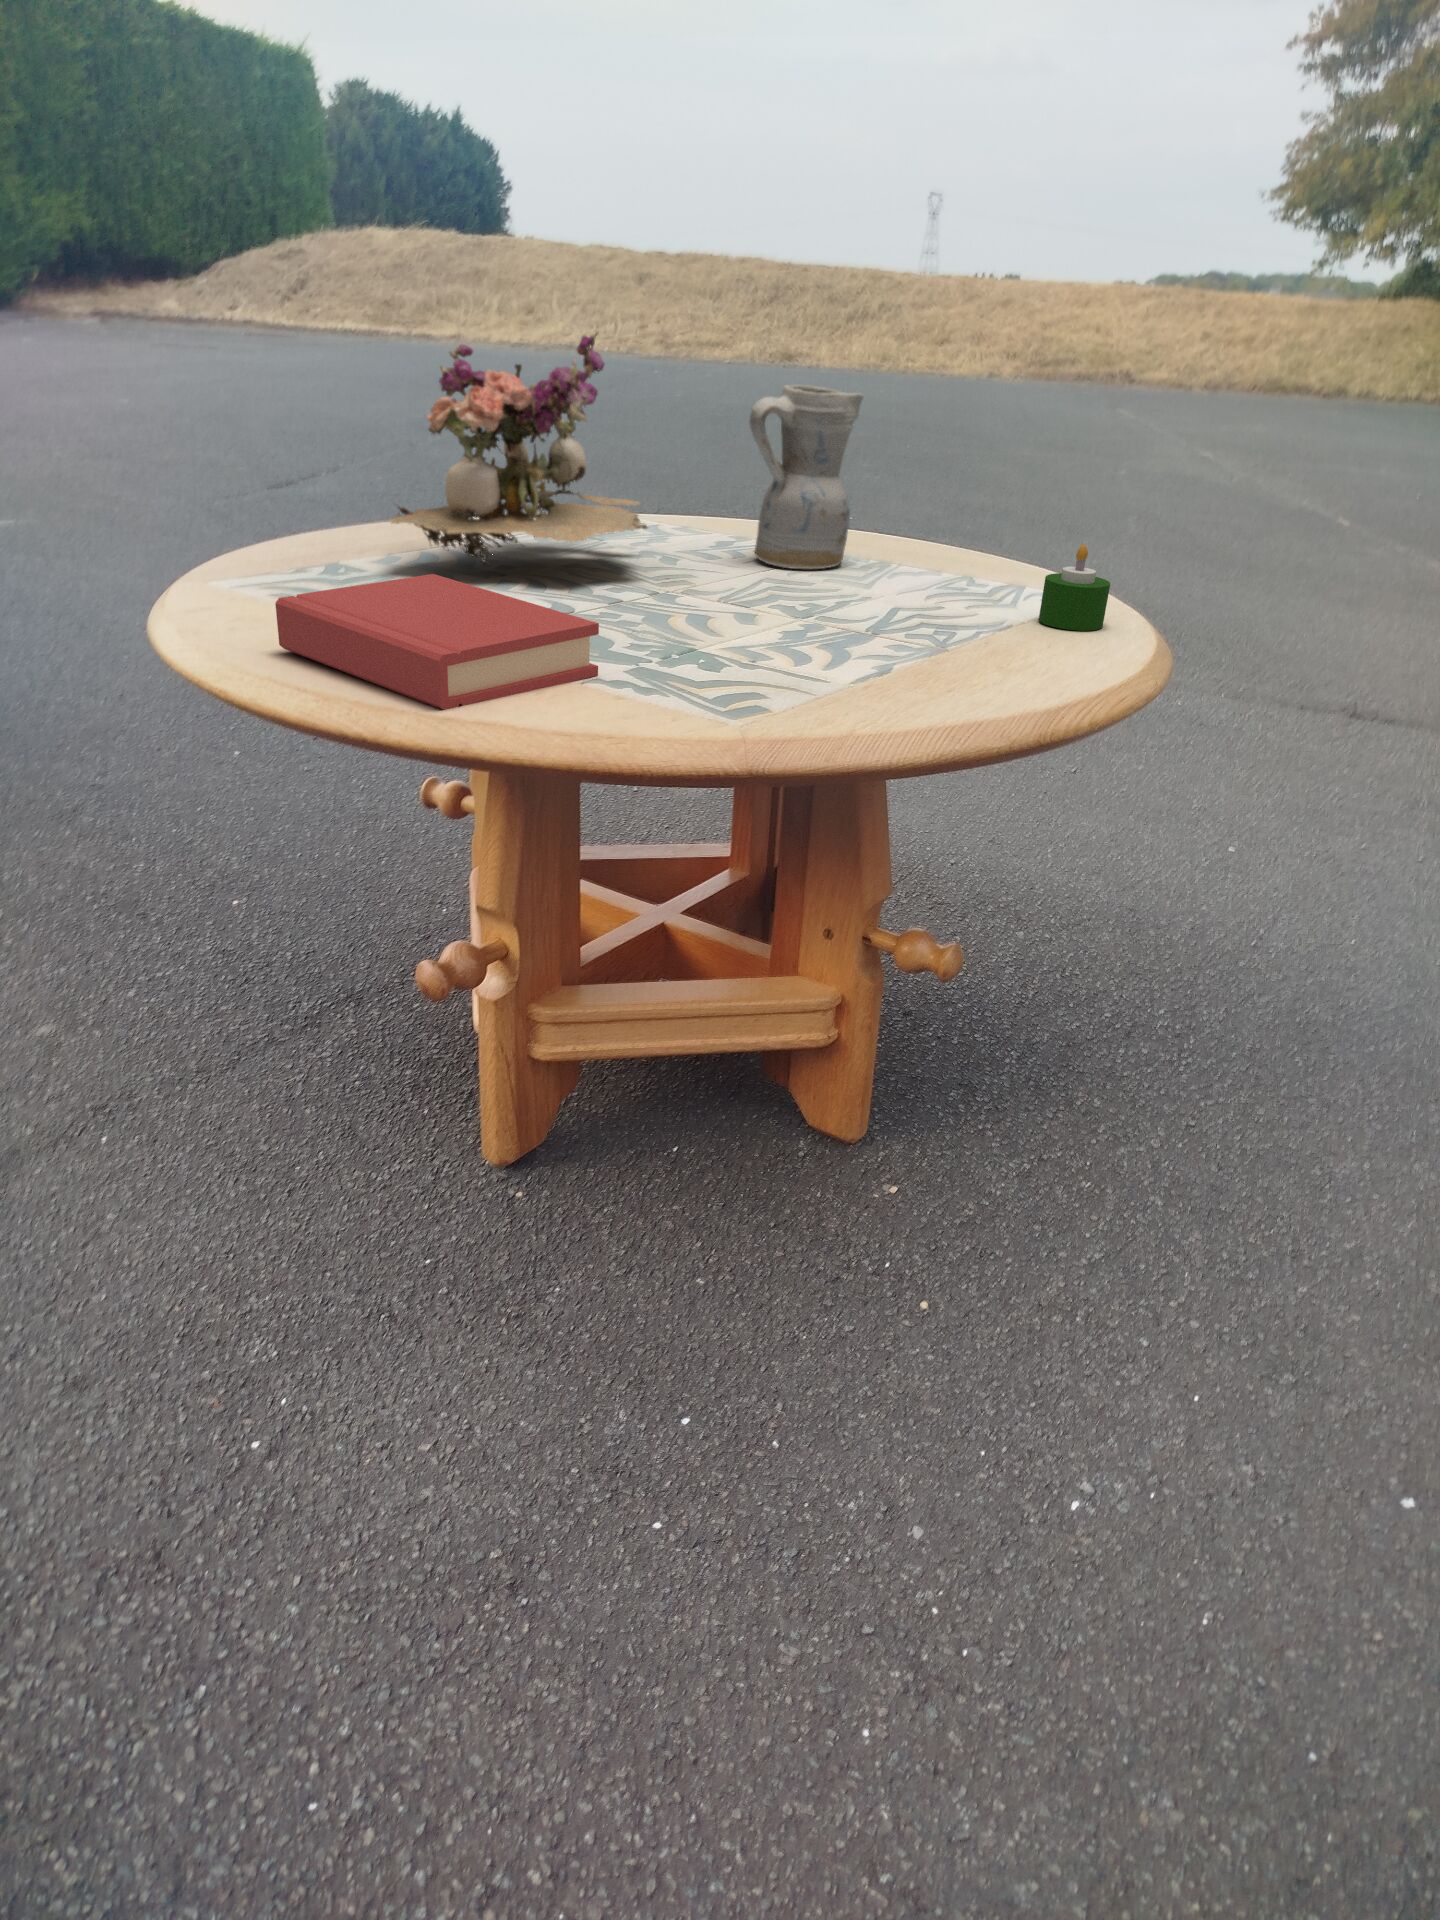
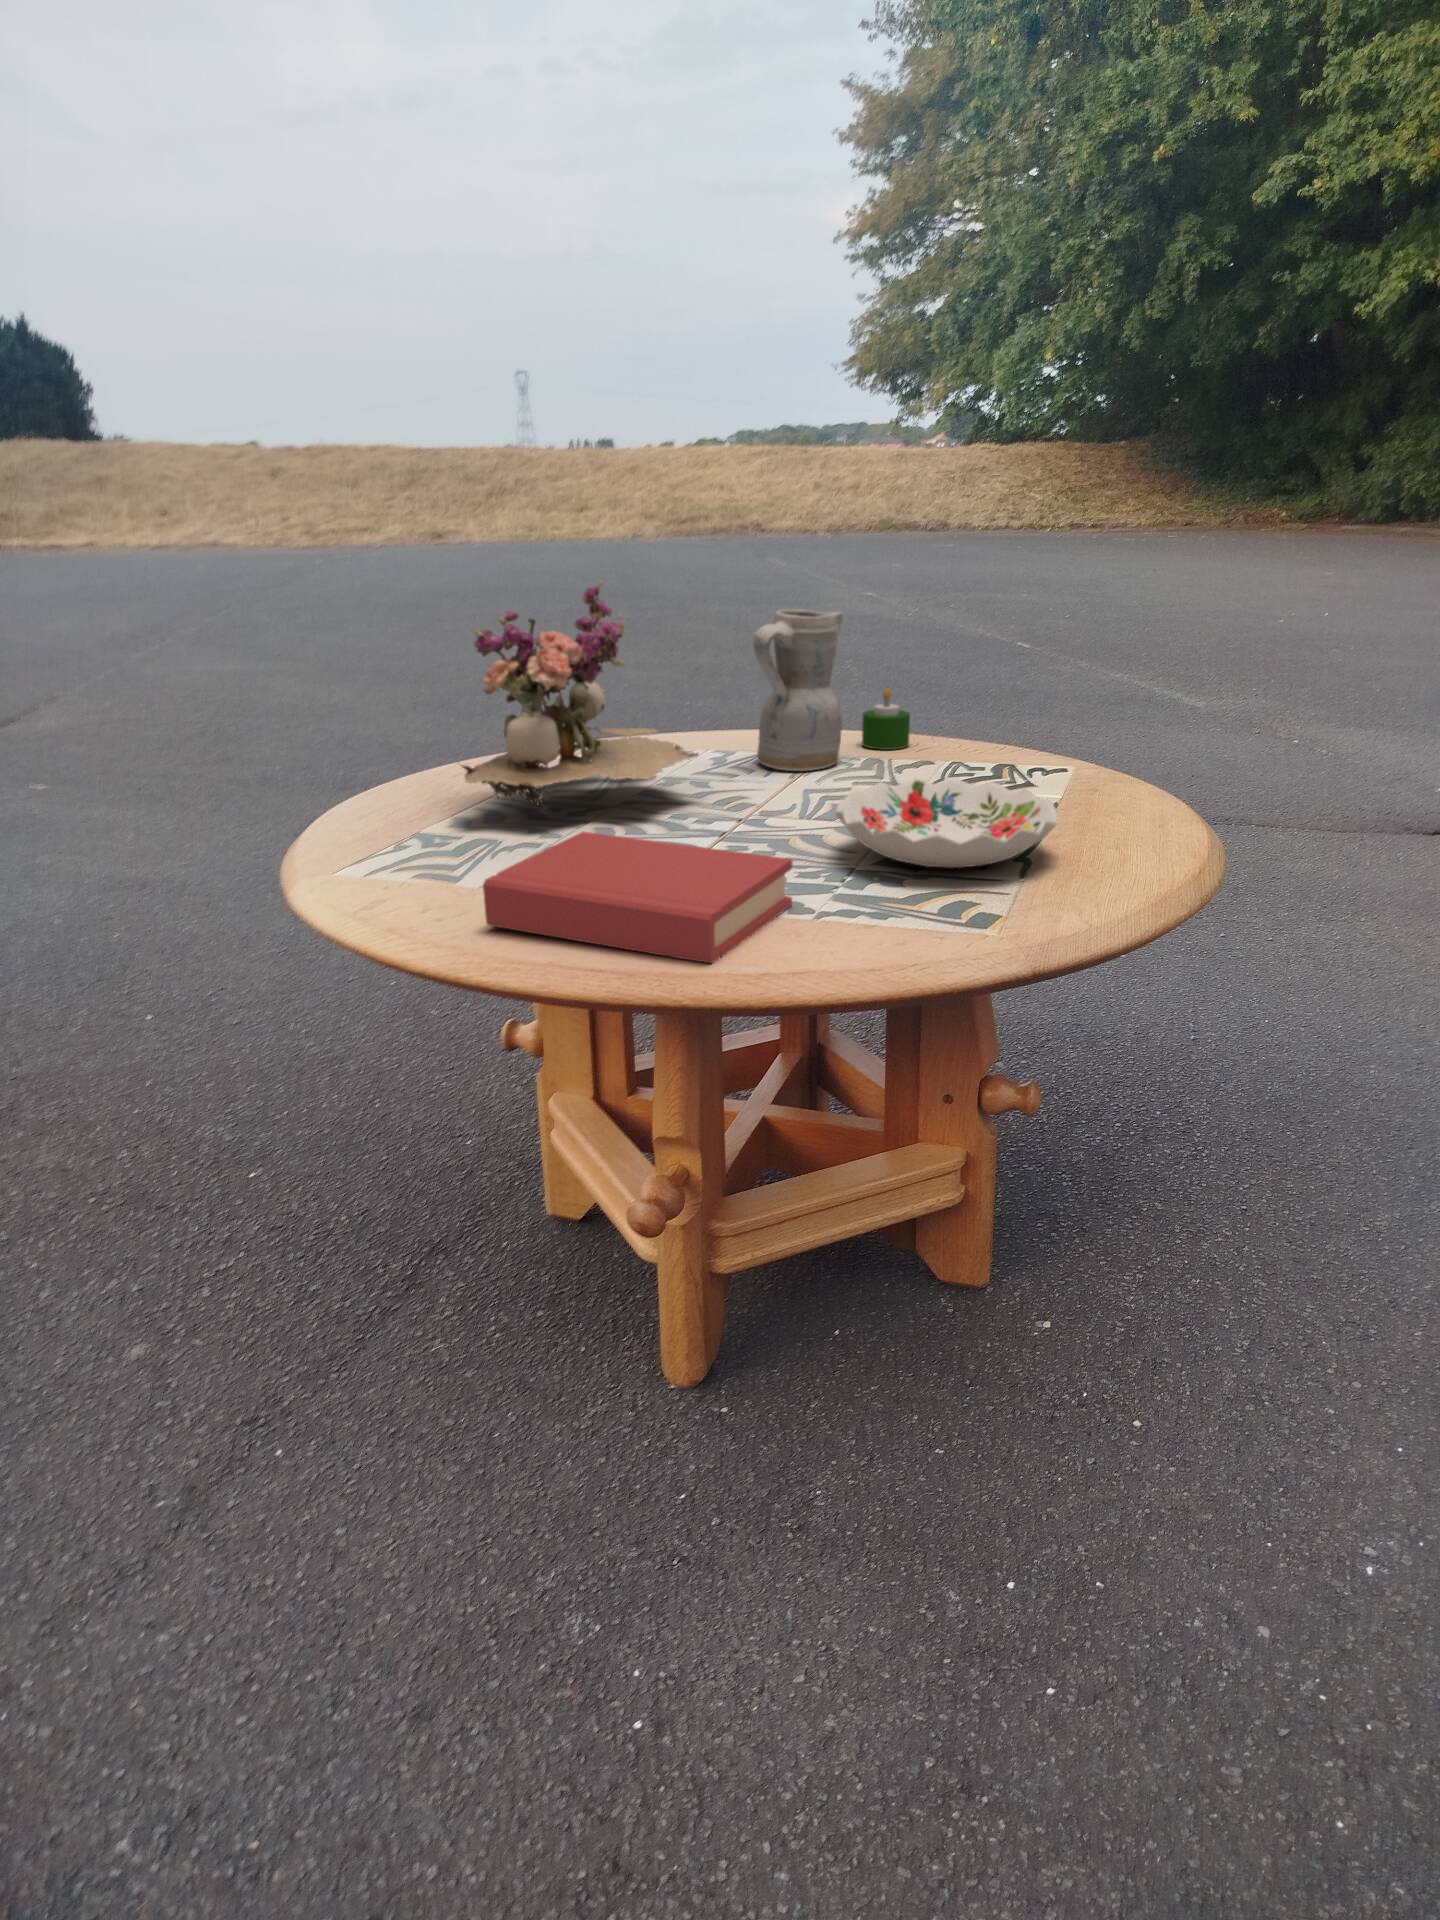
candle: present [1039,545,1110,631] -> present [862,688,910,750]
decorative bowl: none [702,571,948,669] -> present [835,778,1057,868]

